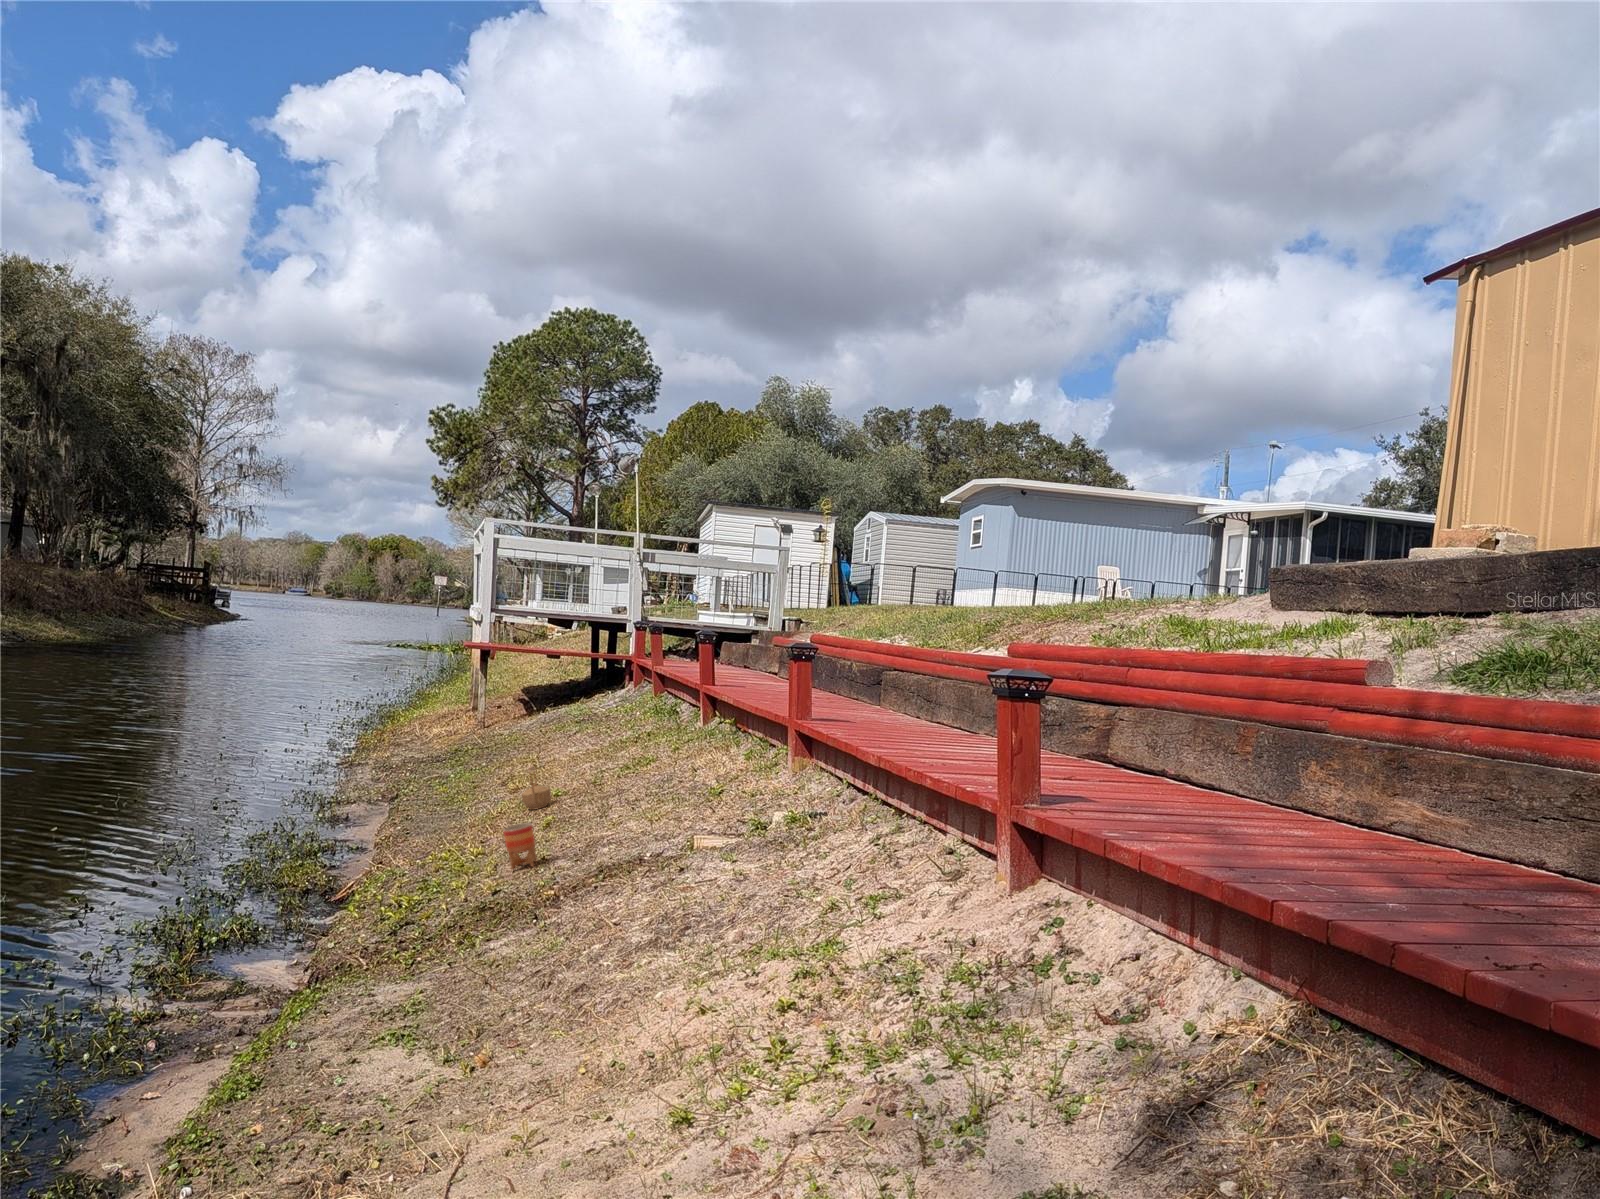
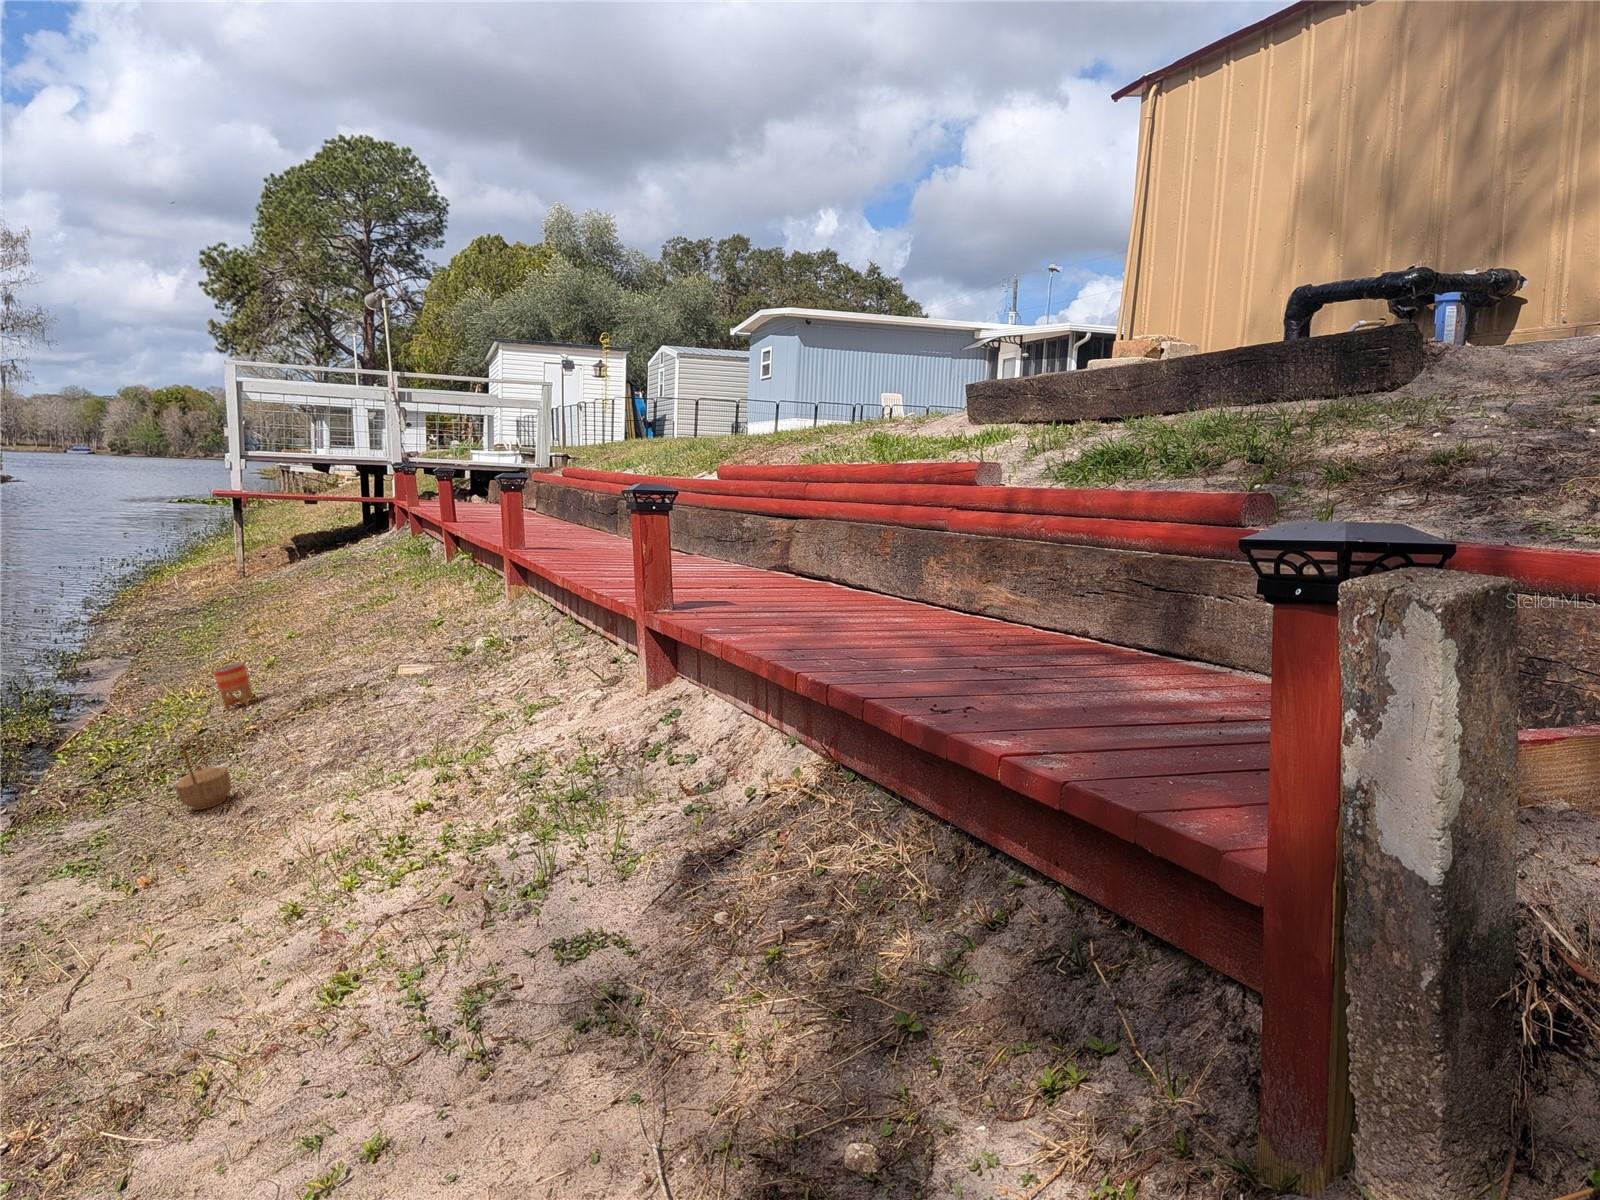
basket: present [521,766,551,810] -> present [175,733,231,810]

